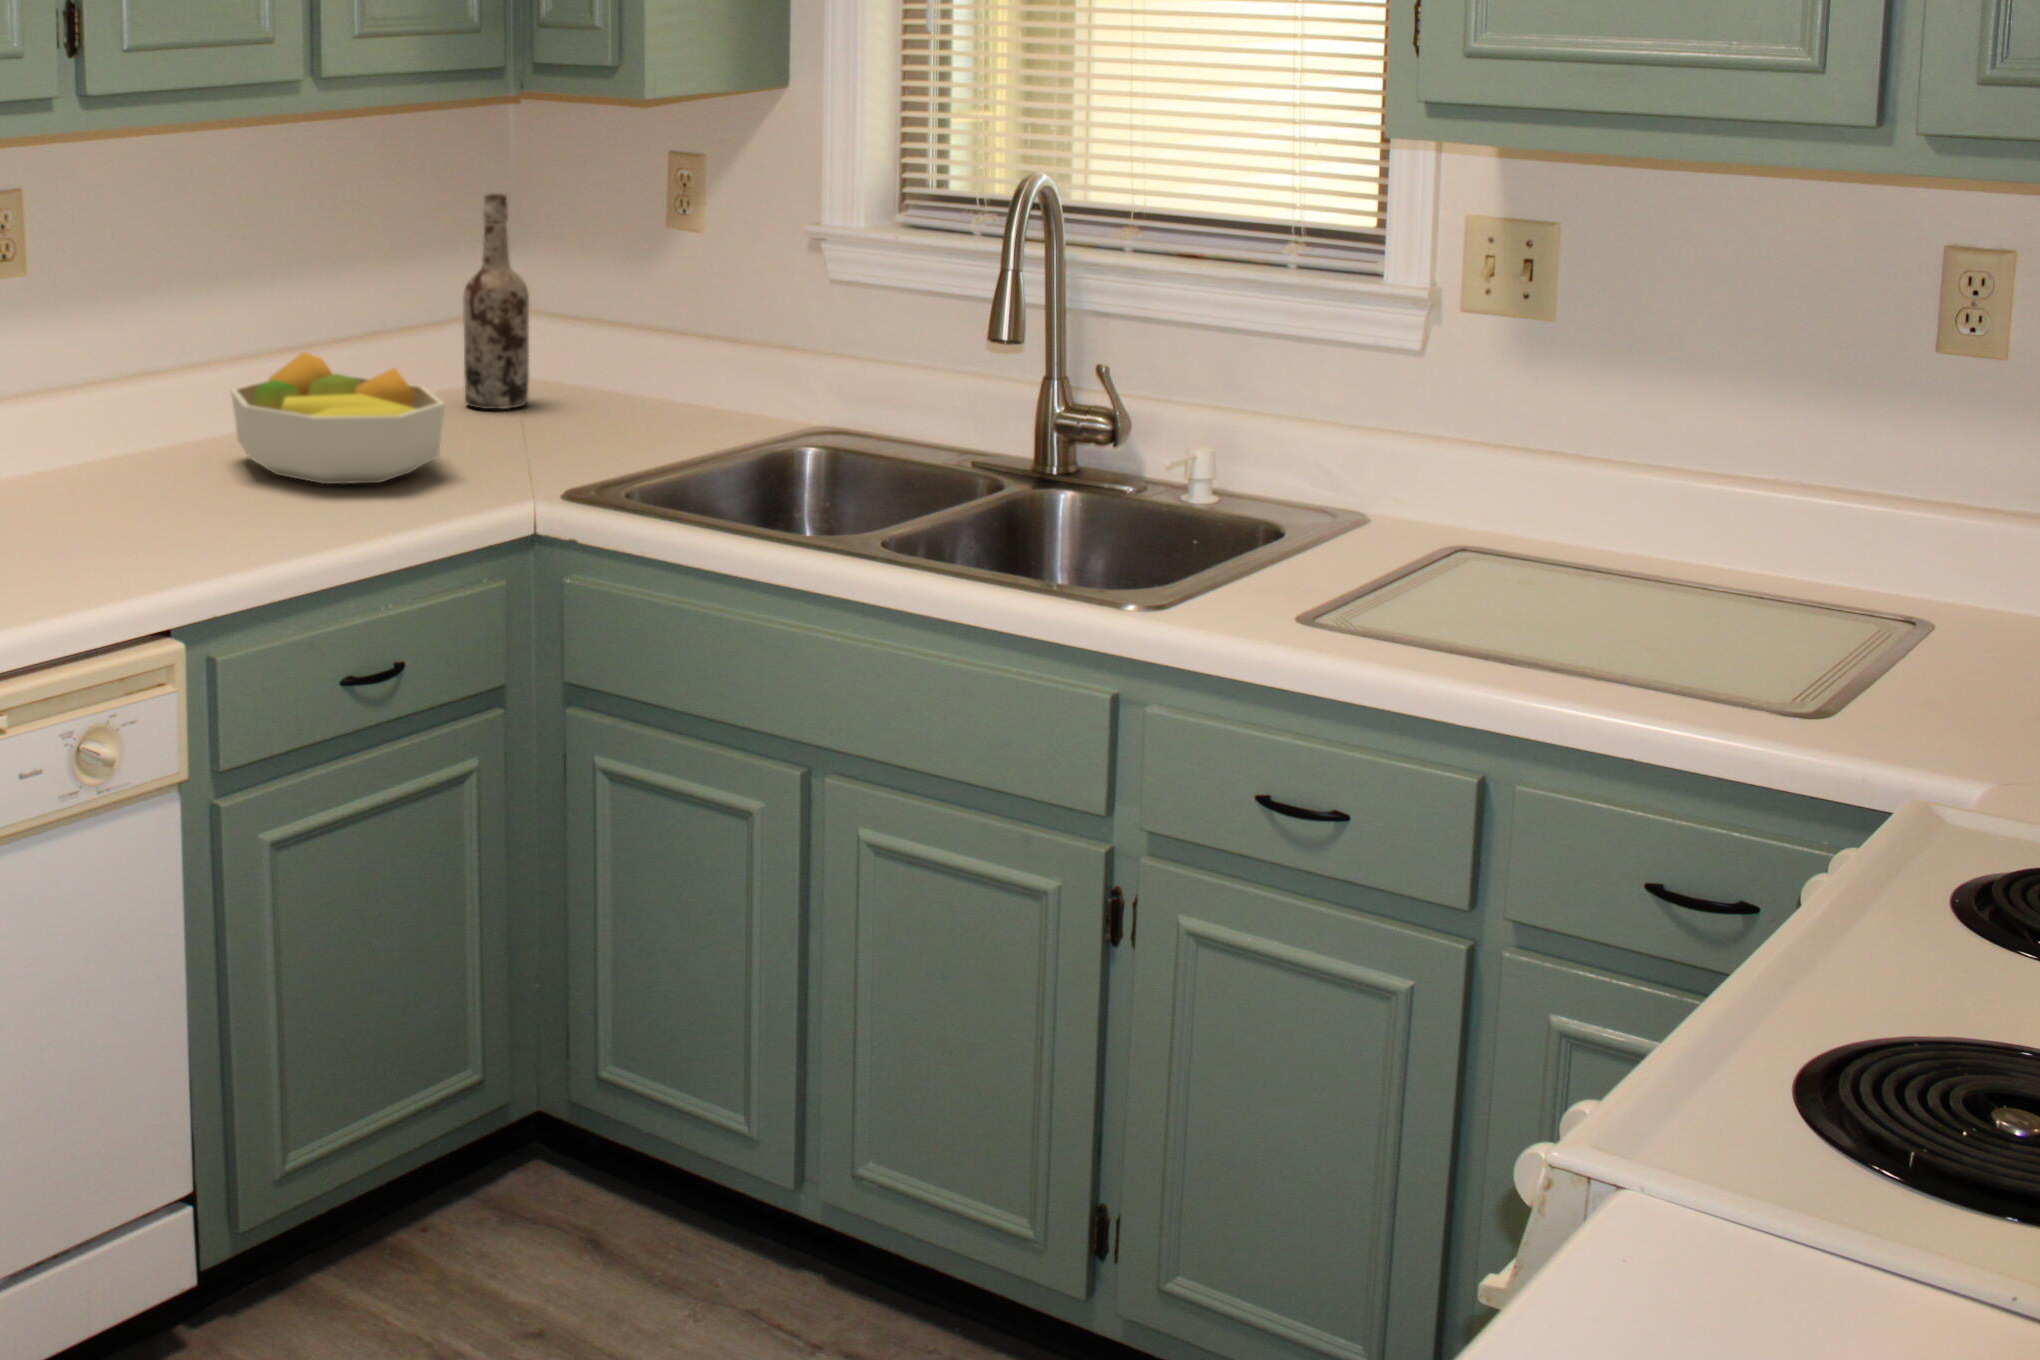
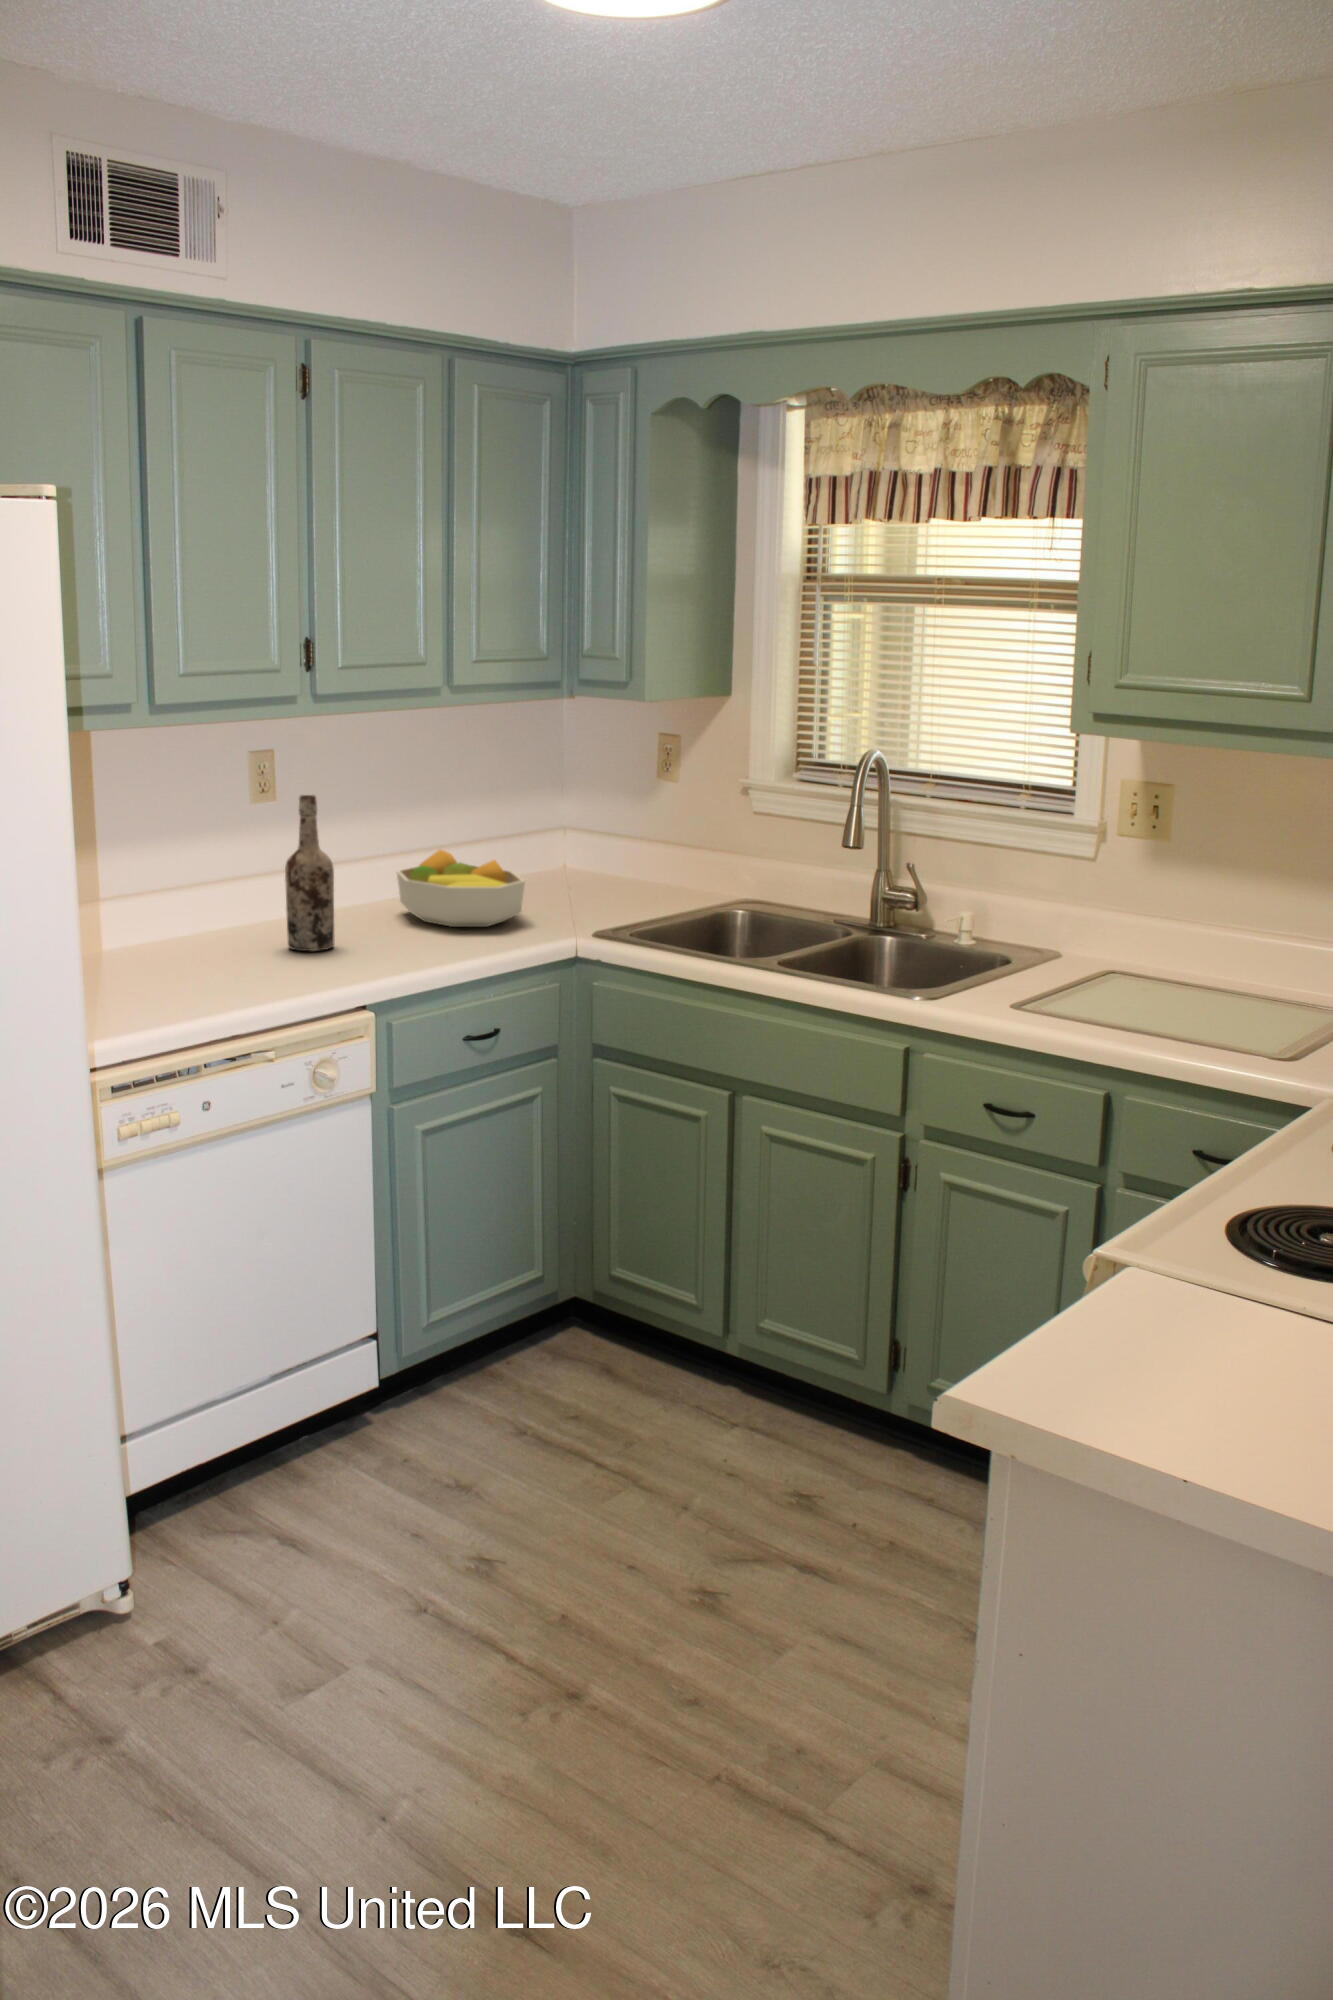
wine bottle: present [463,194,529,409] -> present [285,795,334,951]

